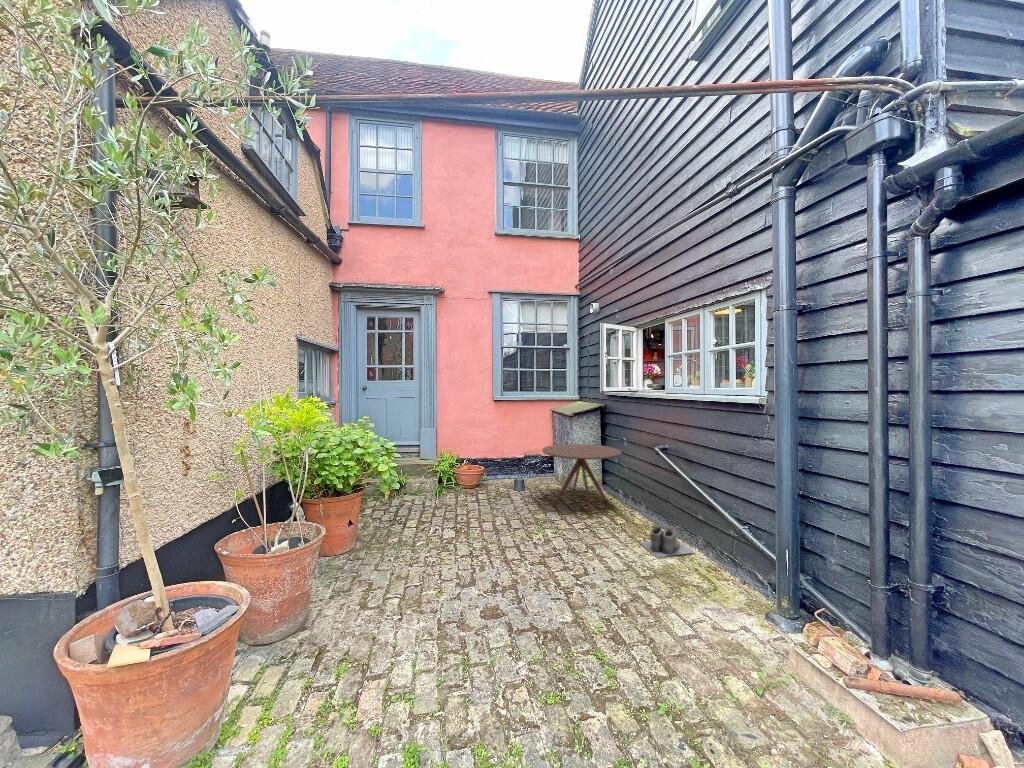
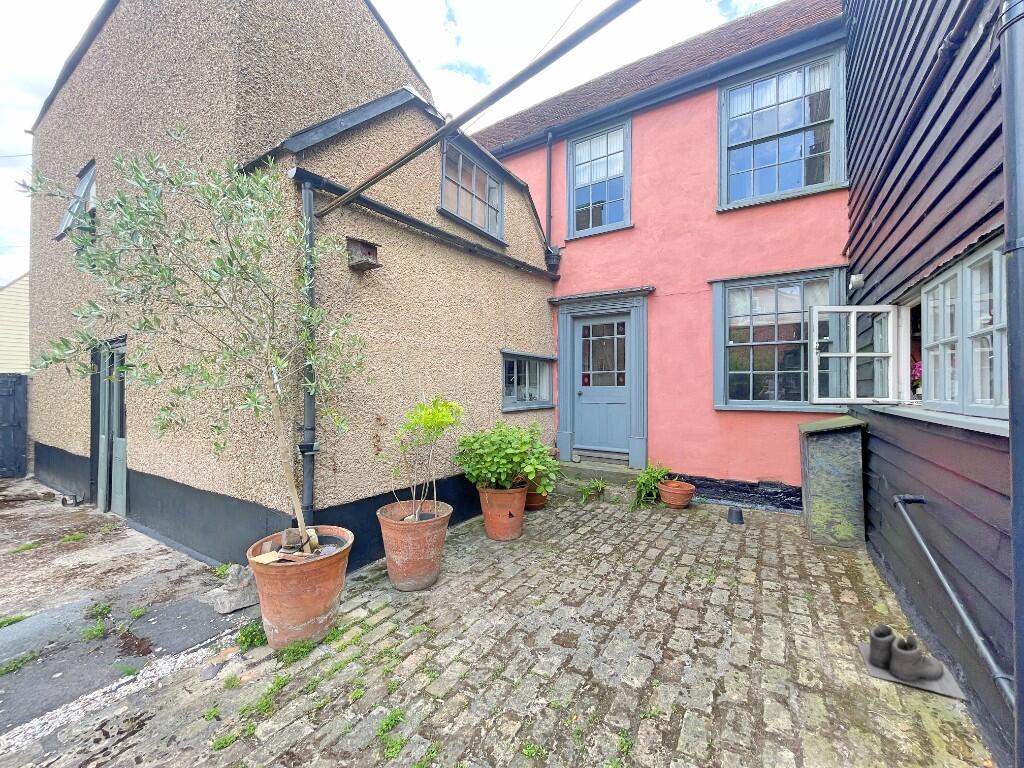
round table: present [542,444,621,512] -> none [747,473,886,575]

